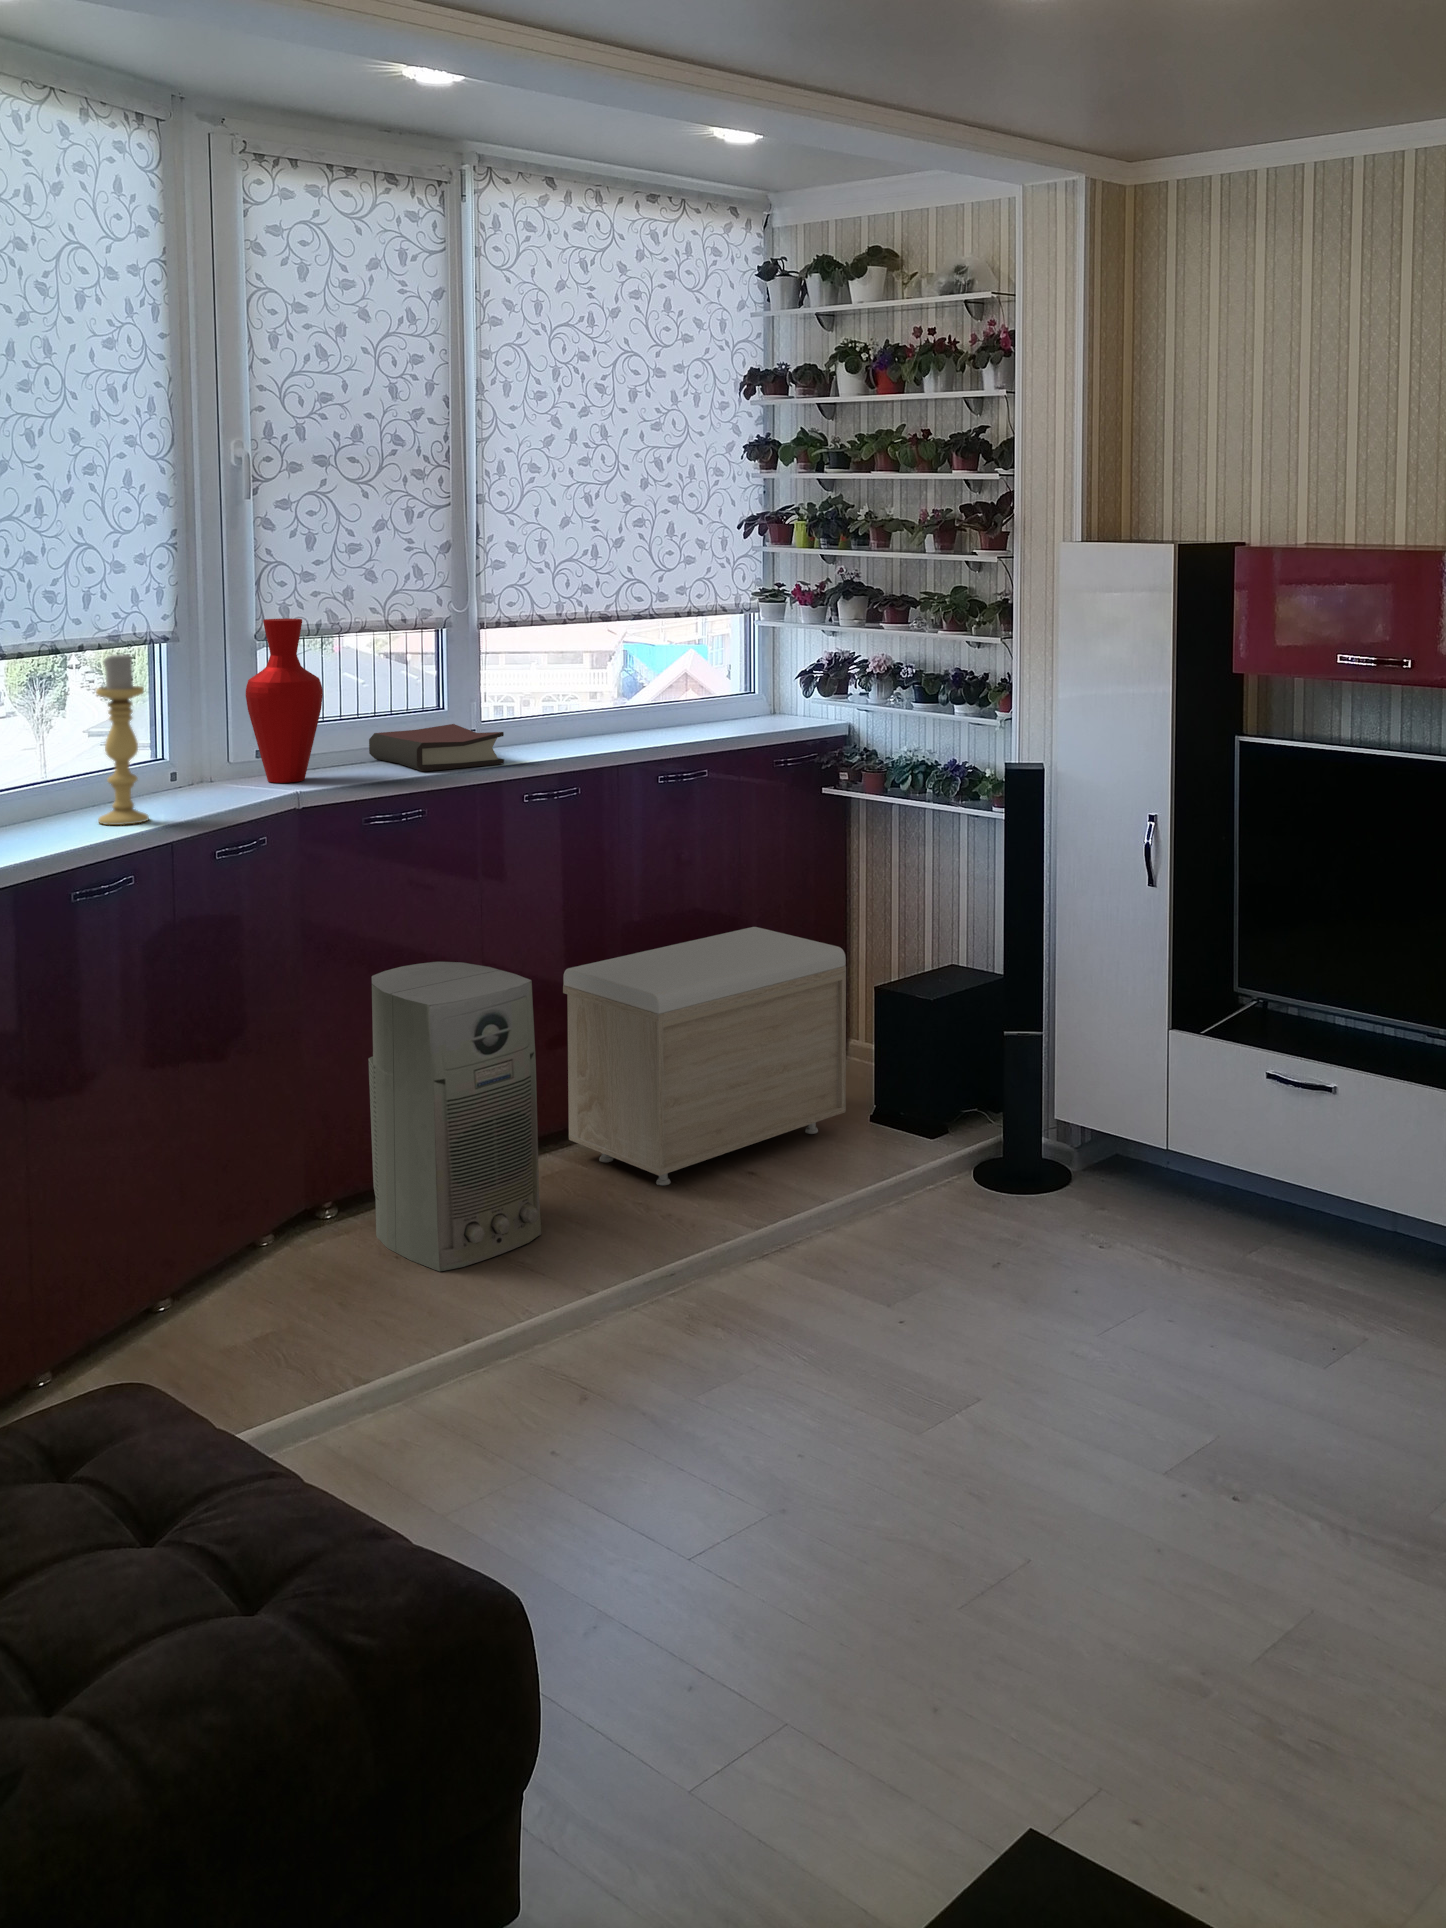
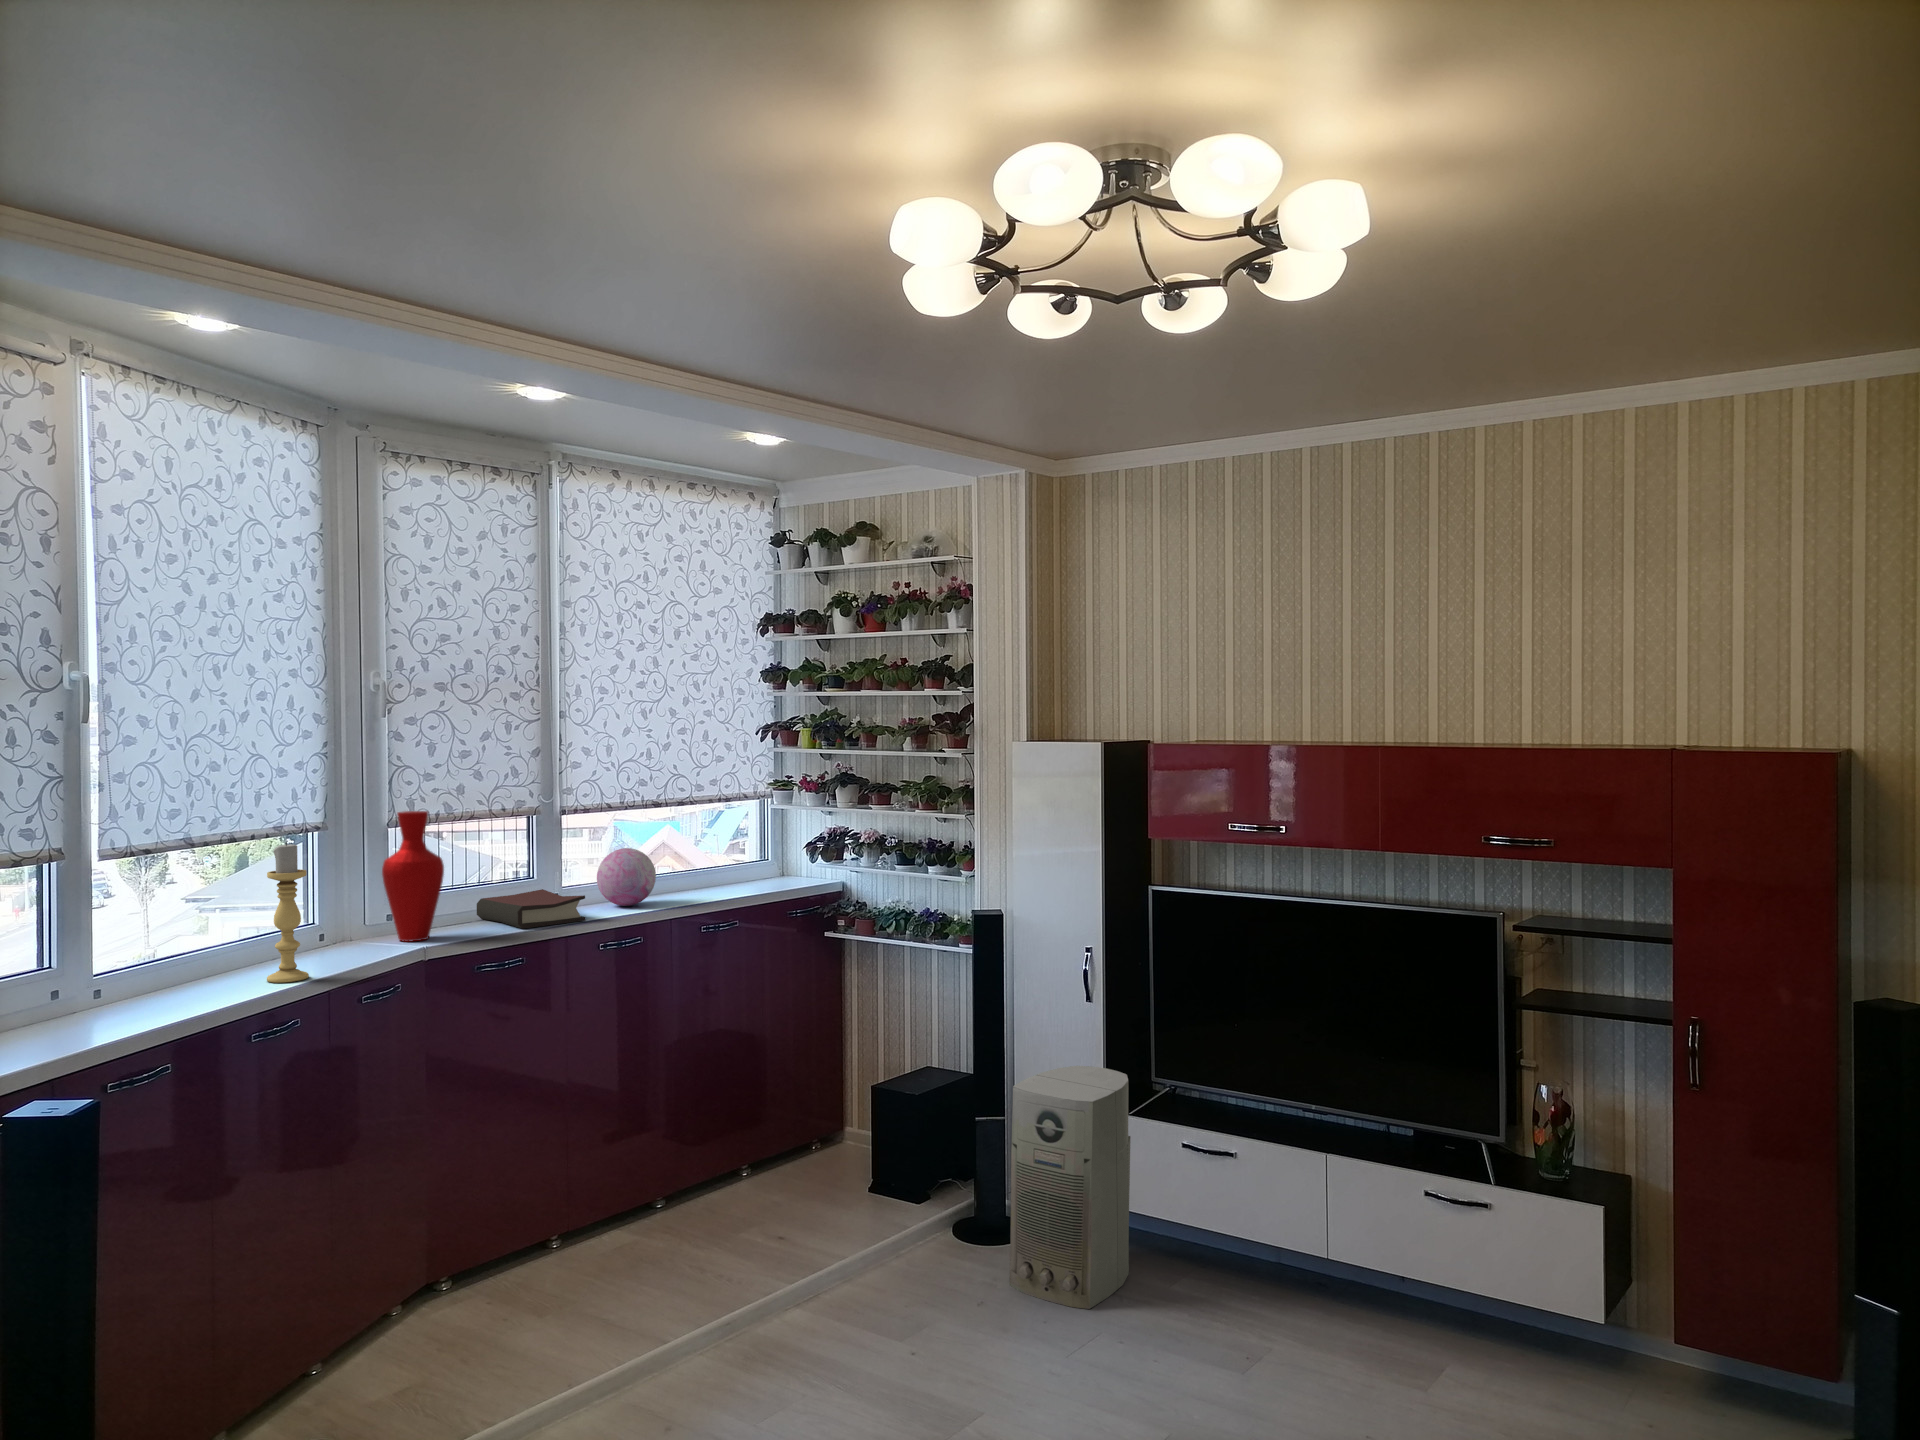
decorative orb: none [523,674,599,748] -> present [597,848,656,906]
storage bench: present [563,927,846,1185] -> none [631,1040,850,1251]
air purifier: present [368,962,541,1272] -> present [1009,1066,1131,1309]

